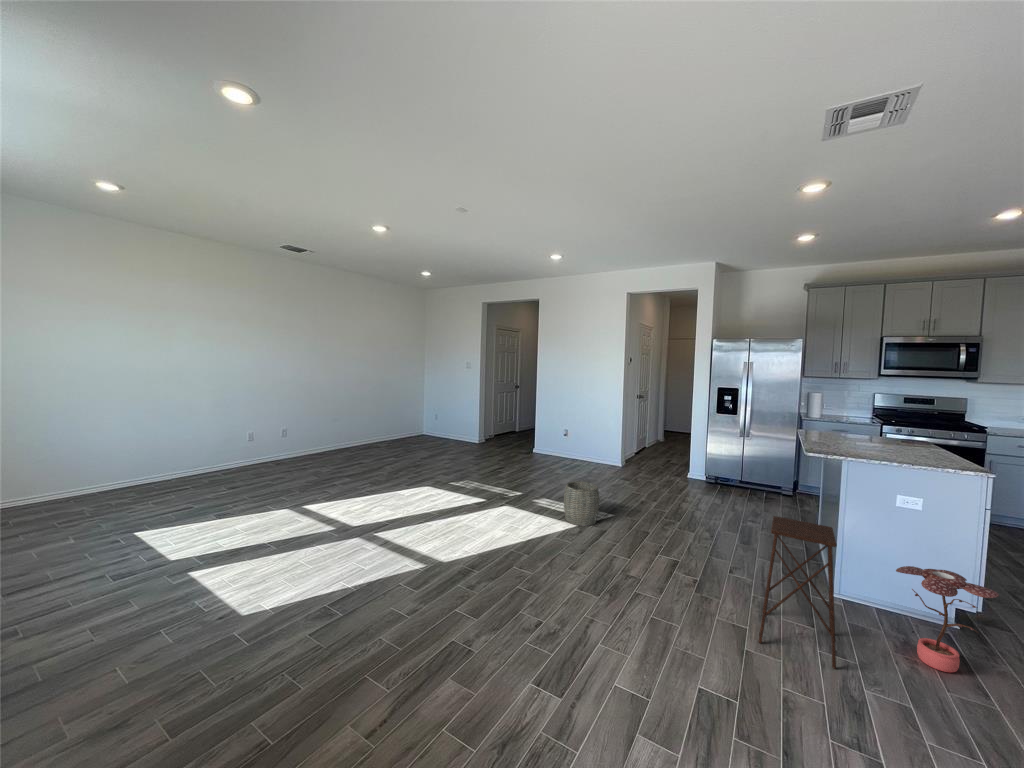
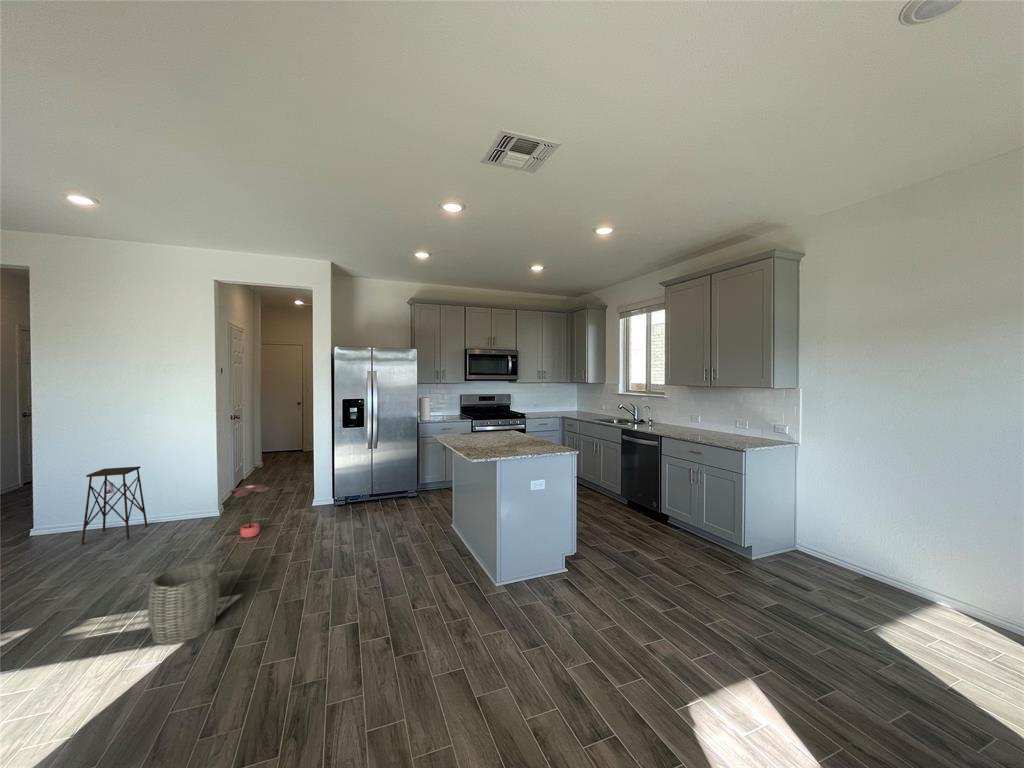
side table: present [759,516,837,669] -> present [81,466,147,545]
potted plant: present [896,566,999,673] -> present [229,484,271,538]

